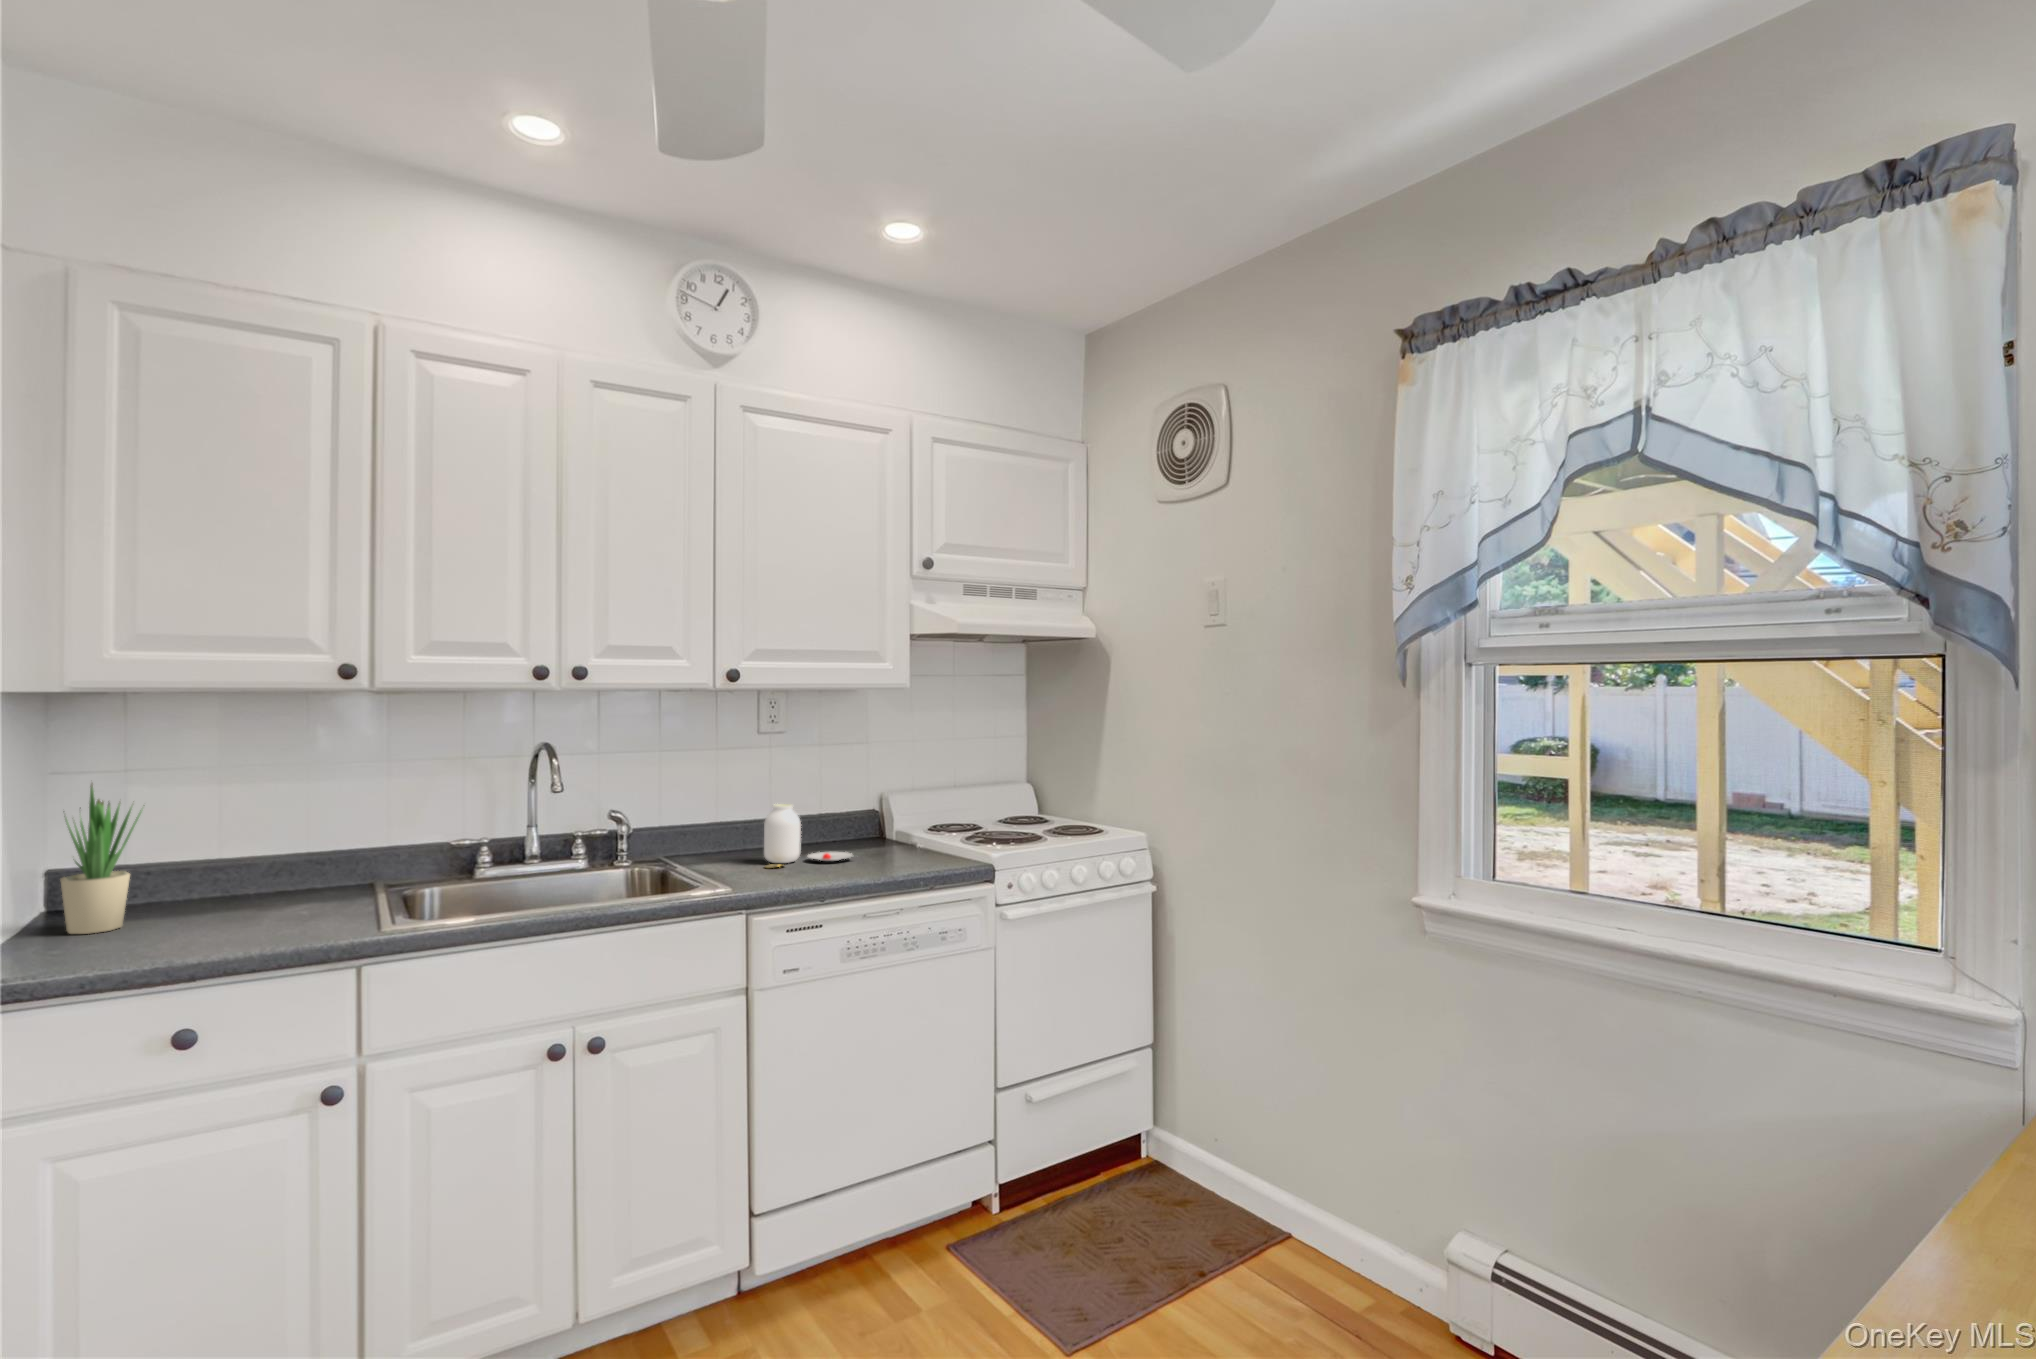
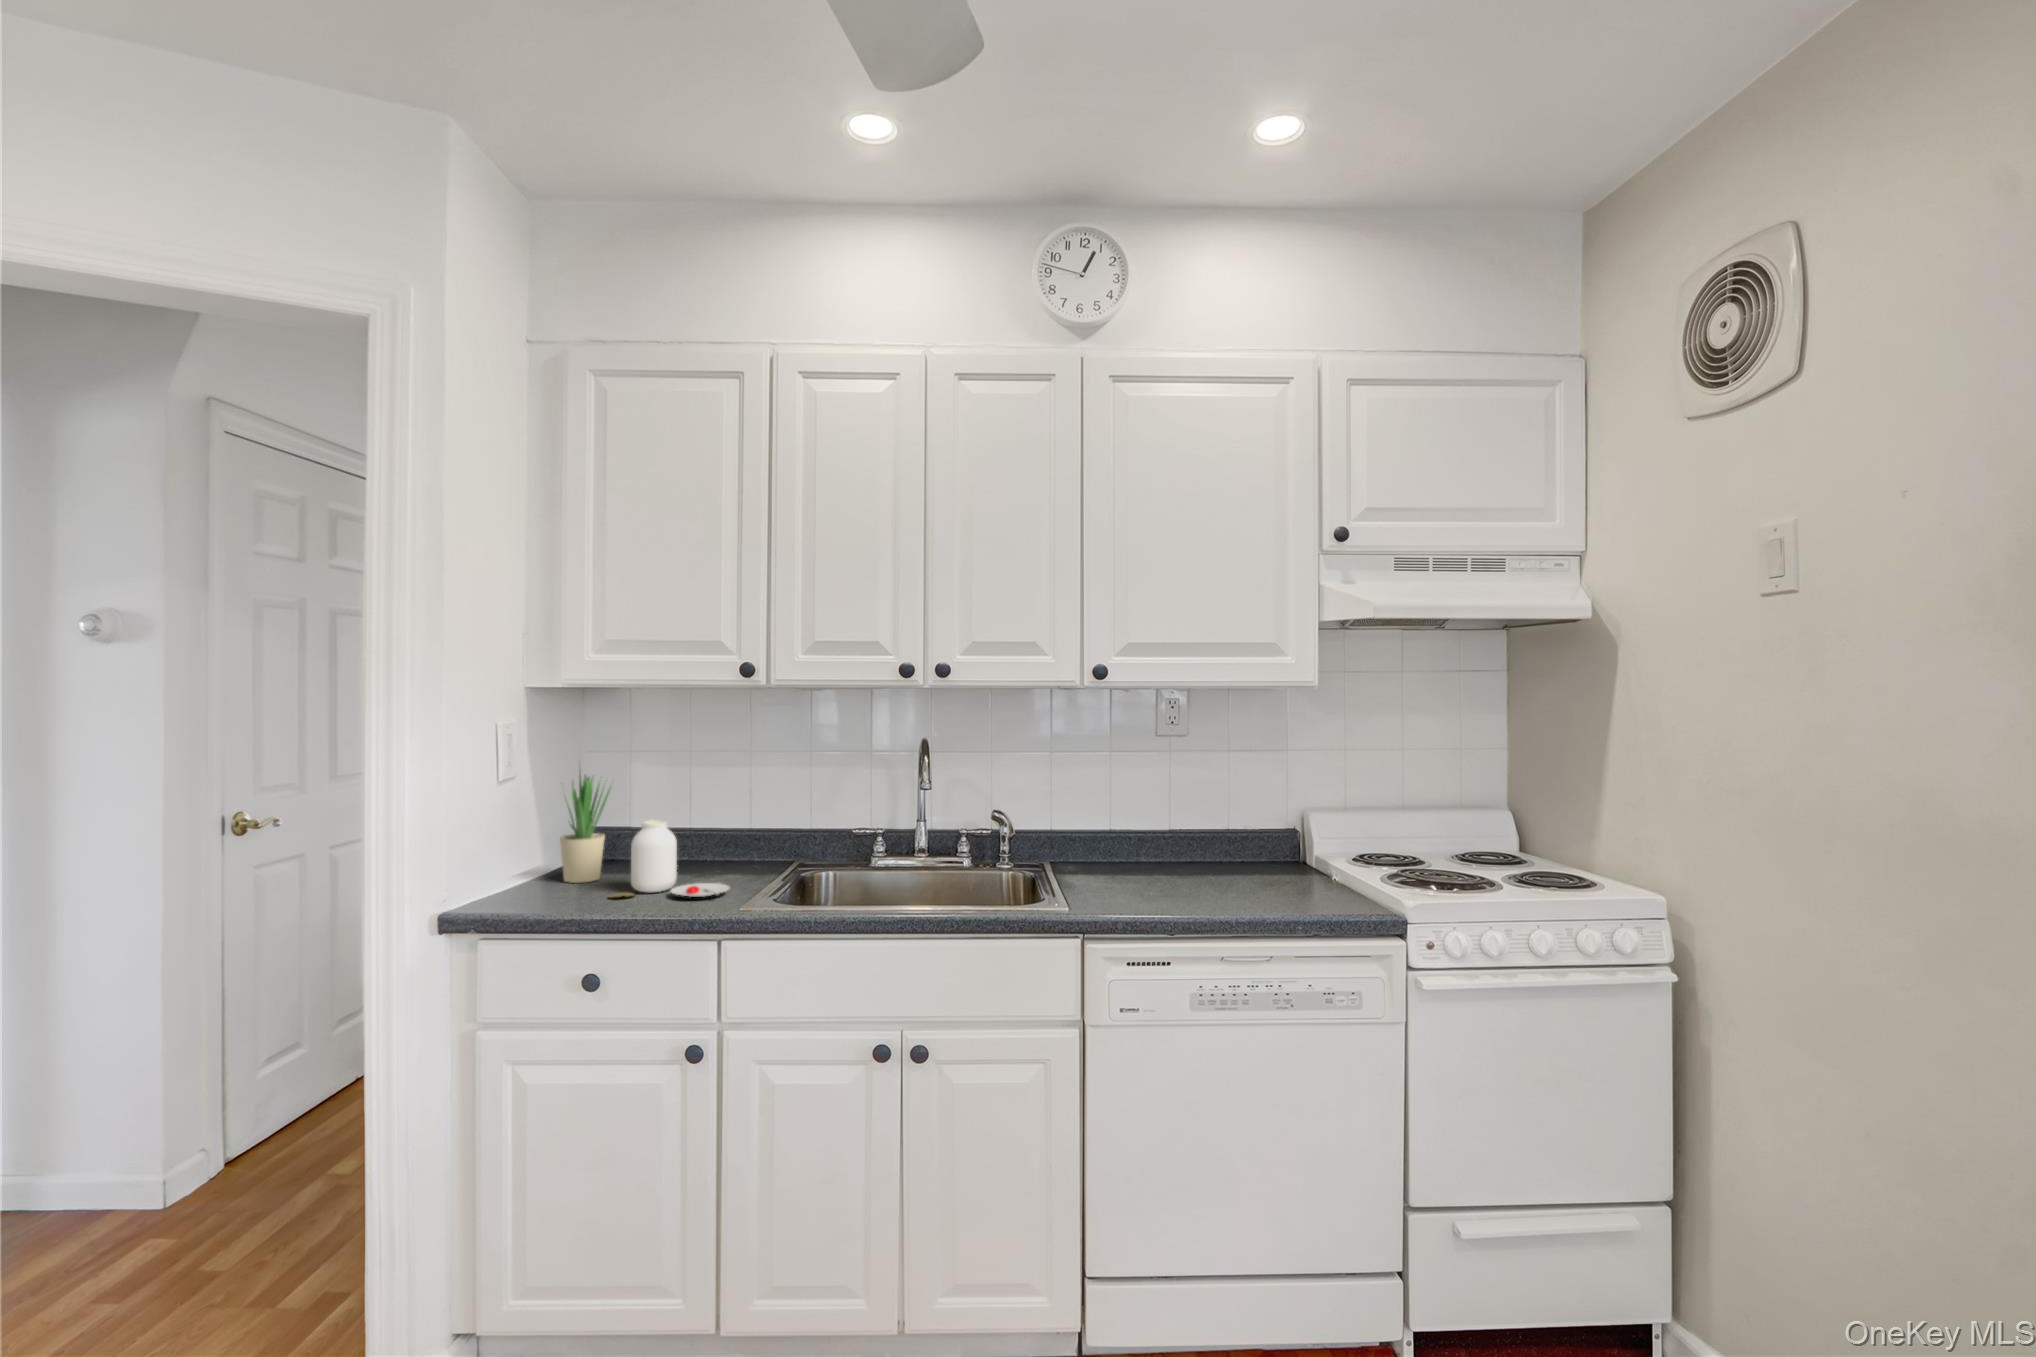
jar: present [764,804,853,868] -> present [609,820,730,898]

